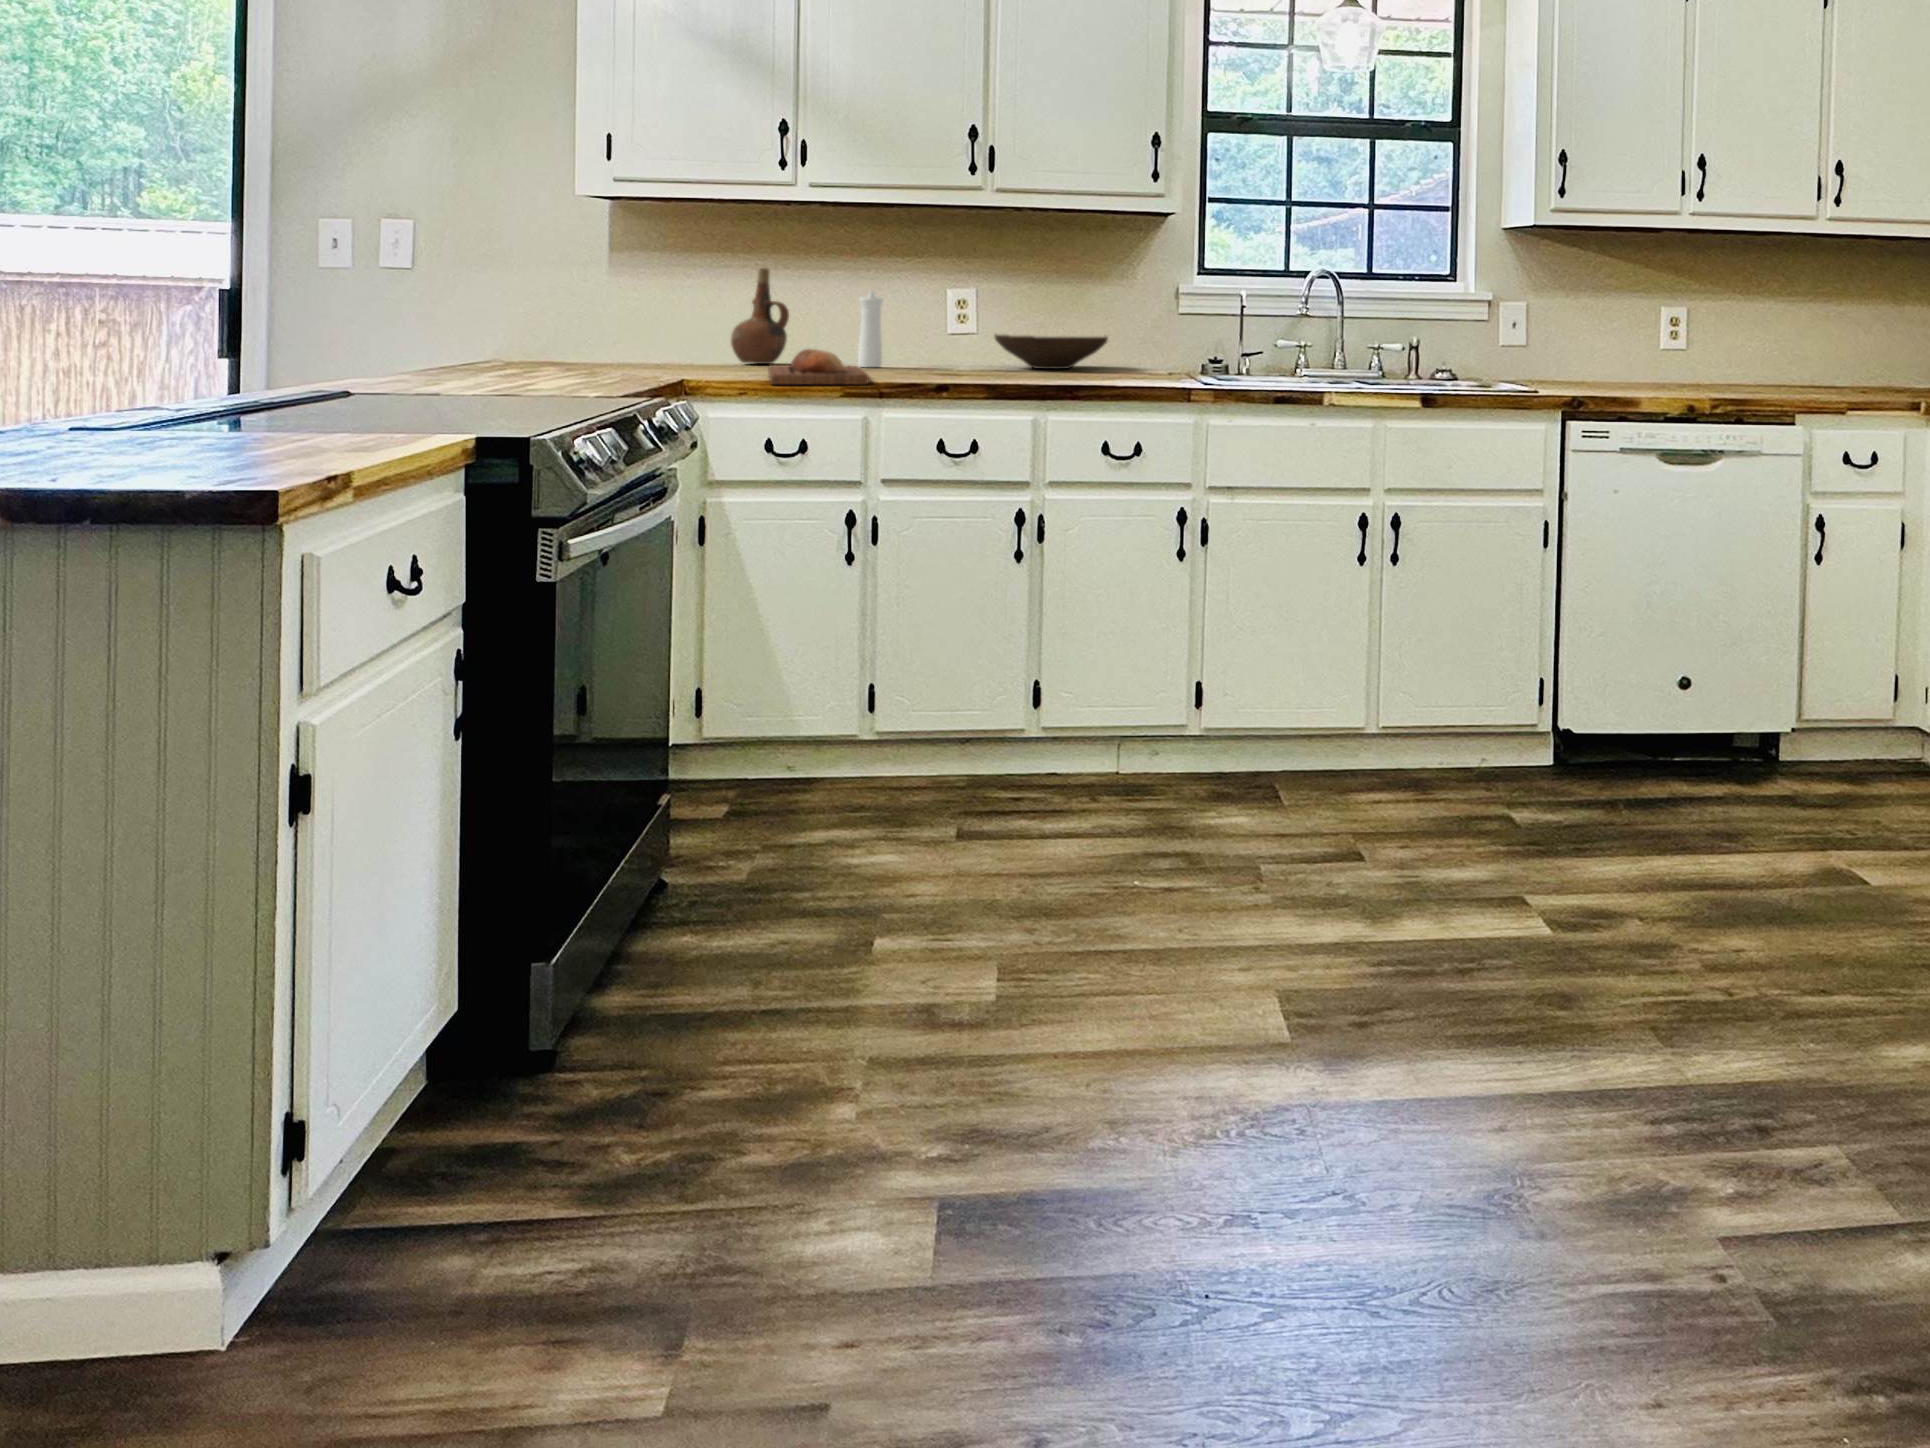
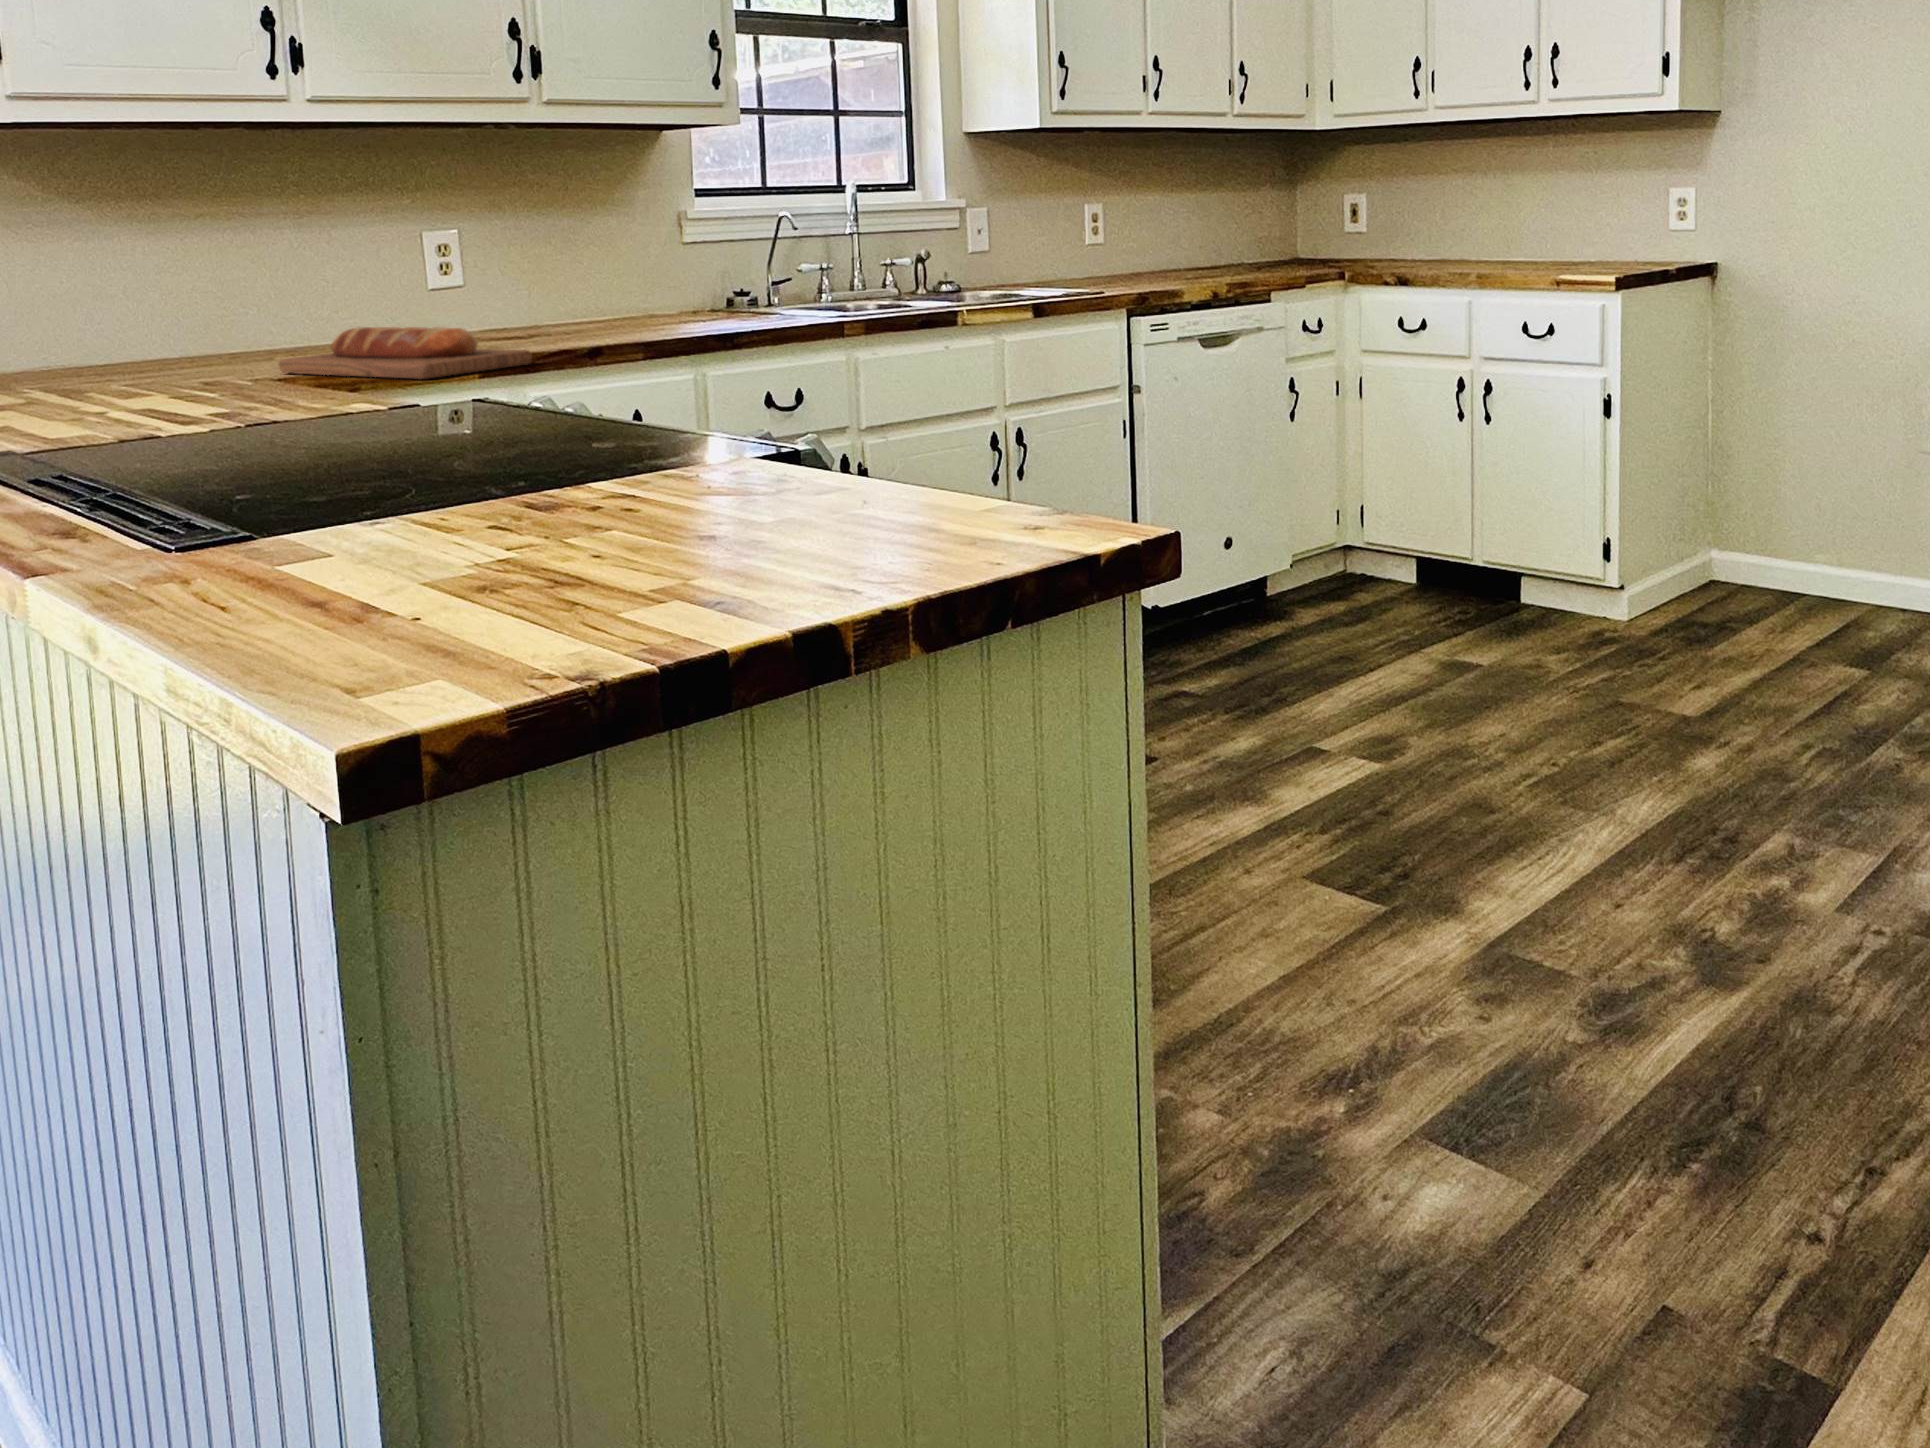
ceramic pitcher: present [731,268,789,364] -> none [48,218,148,369]
pepper mill: present [858,291,883,367] -> none [246,228,321,353]
wooden bowl: present [995,335,1108,369] -> none [449,279,607,329]

